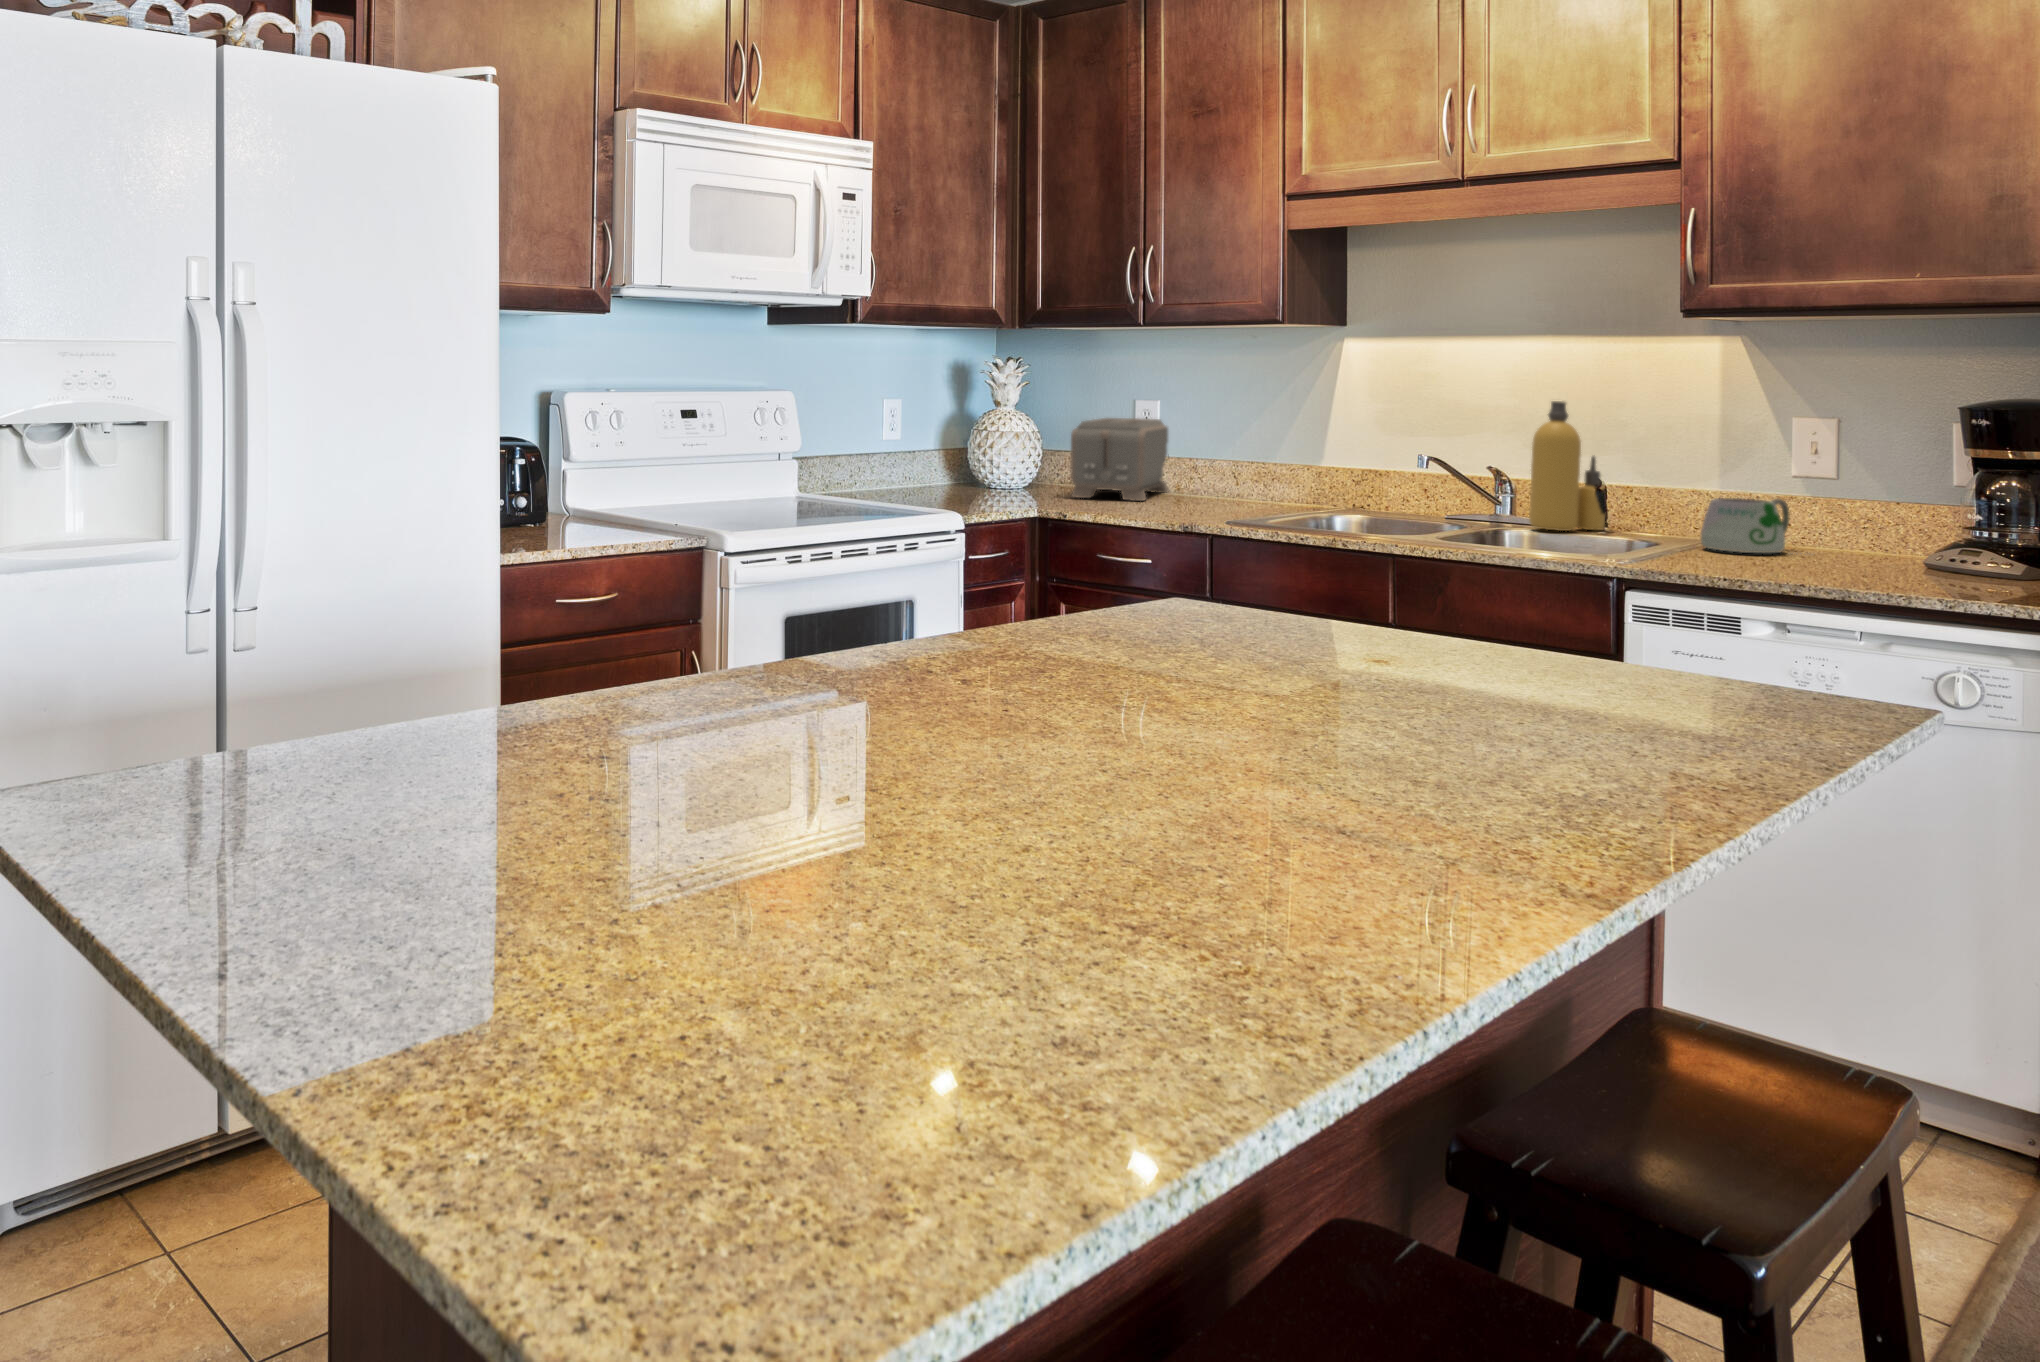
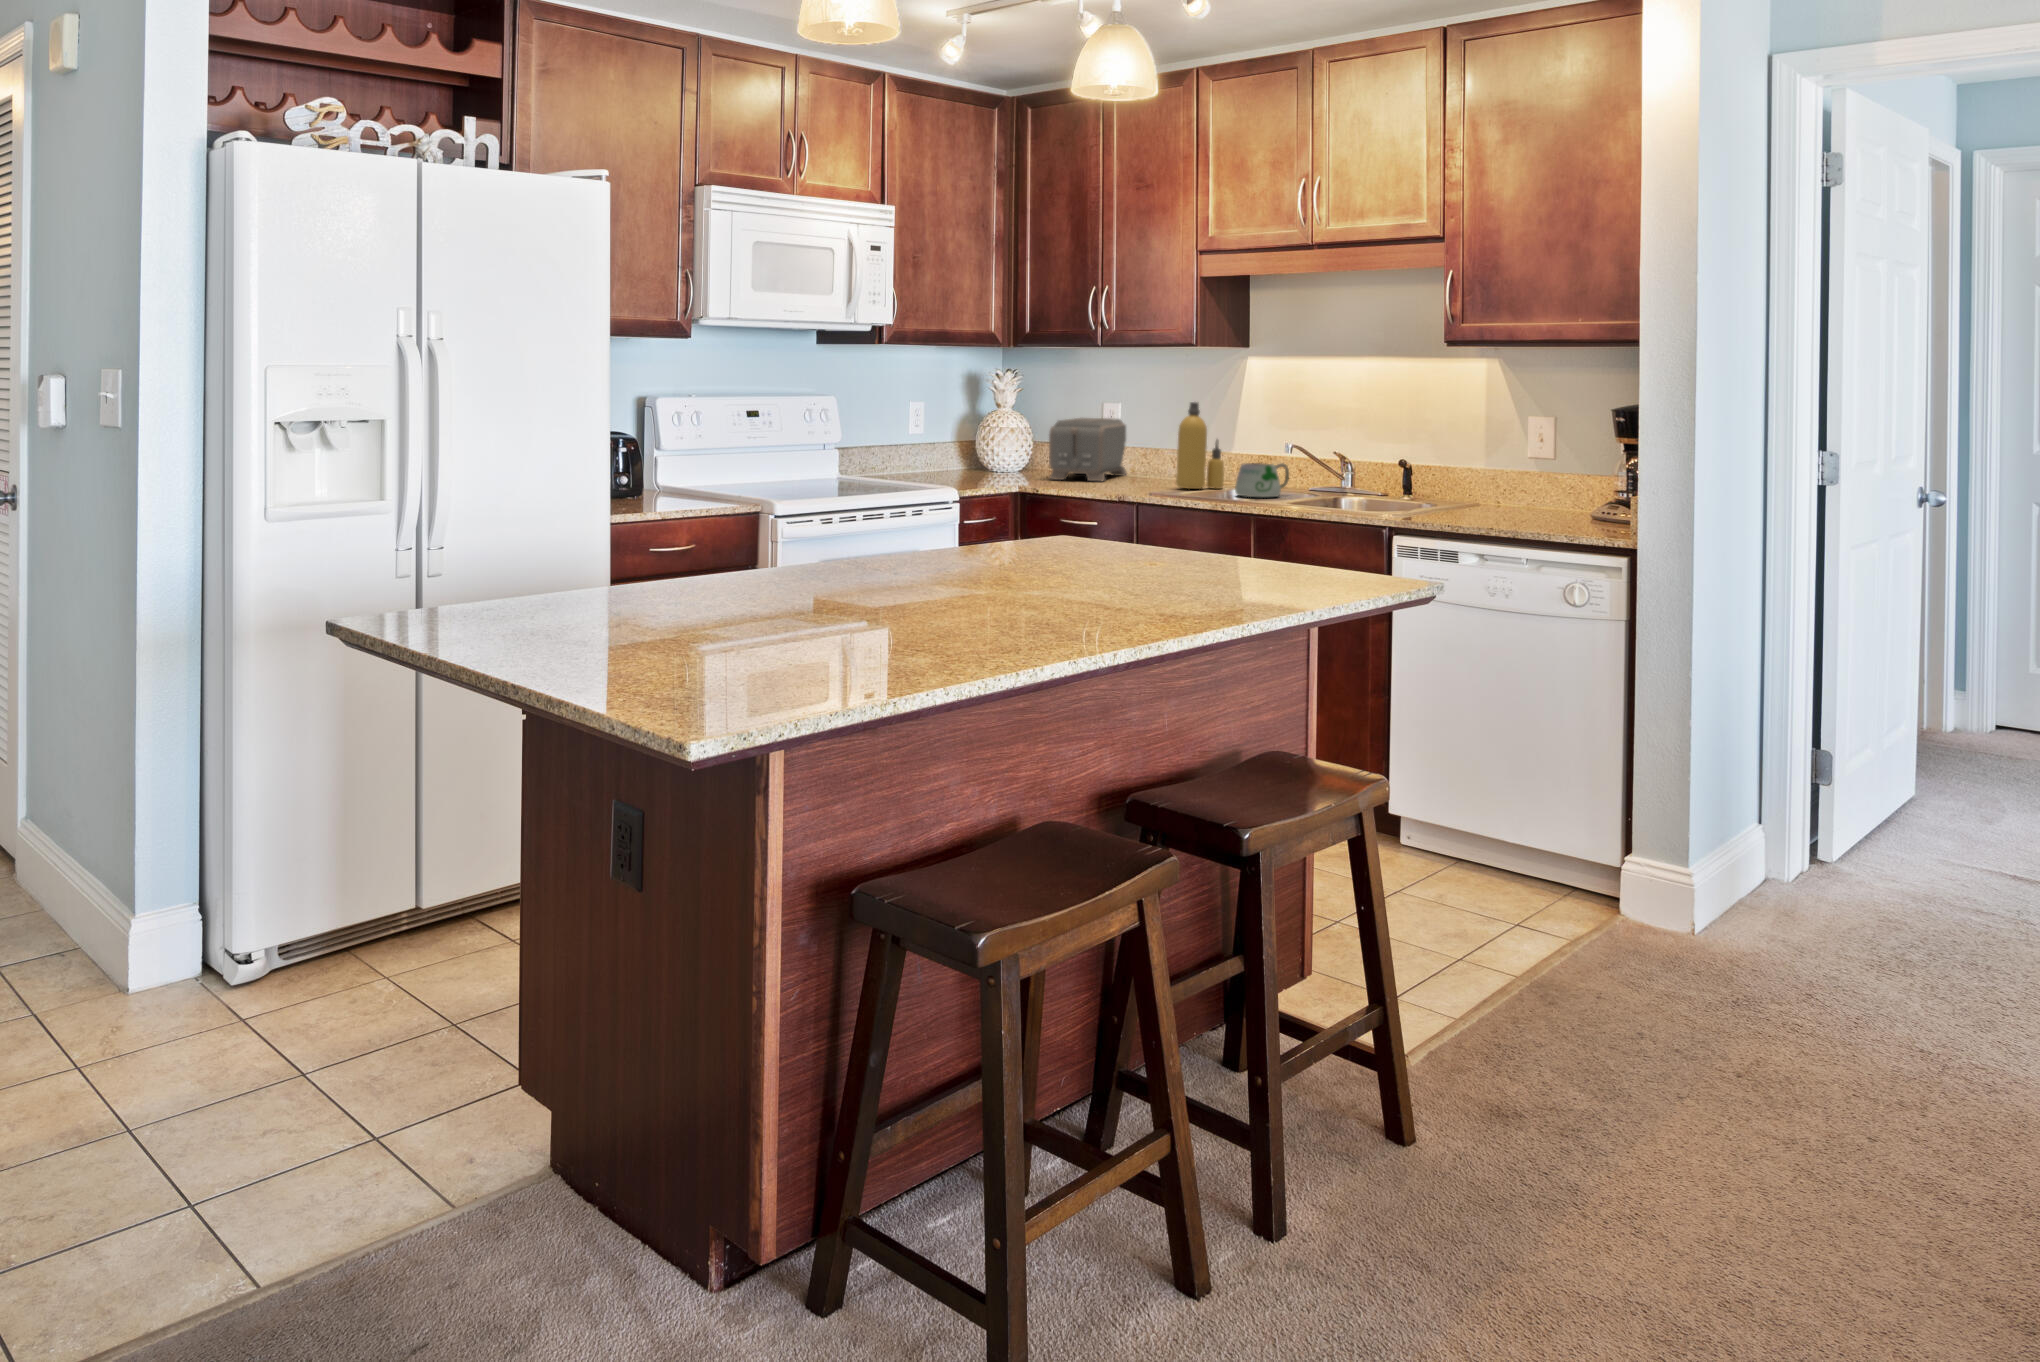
bottle: present [1529,401,1605,531] -> present [1176,402,1224,489]
mug: present [1701,498,1790,553] -> present [1235,463,1289,497]

